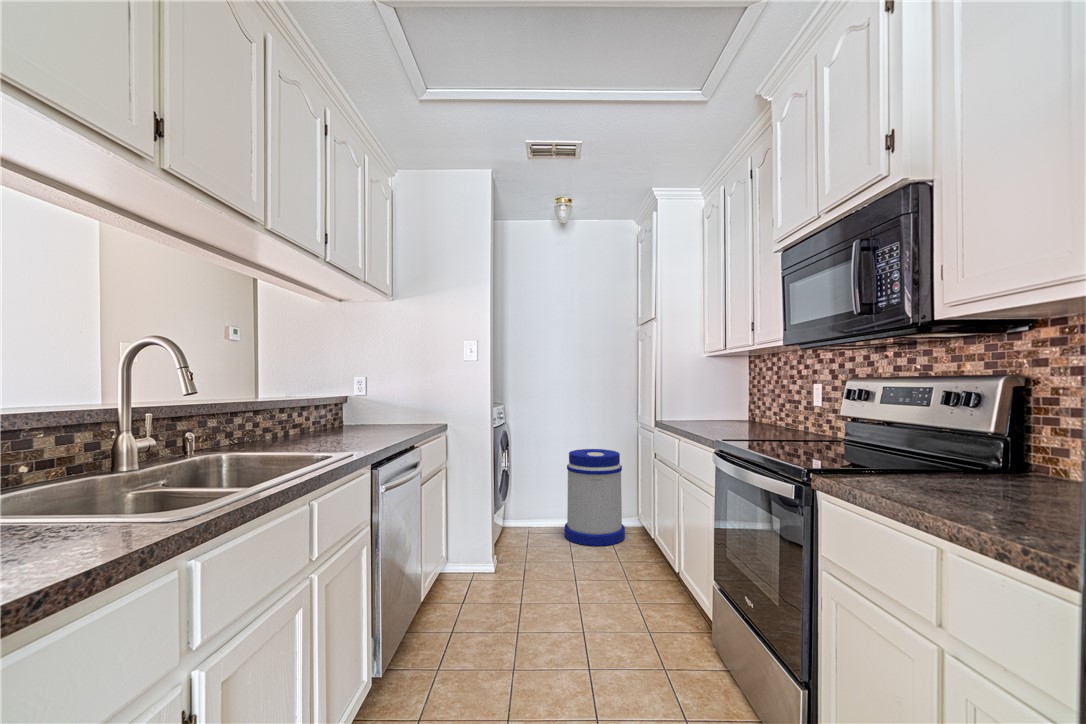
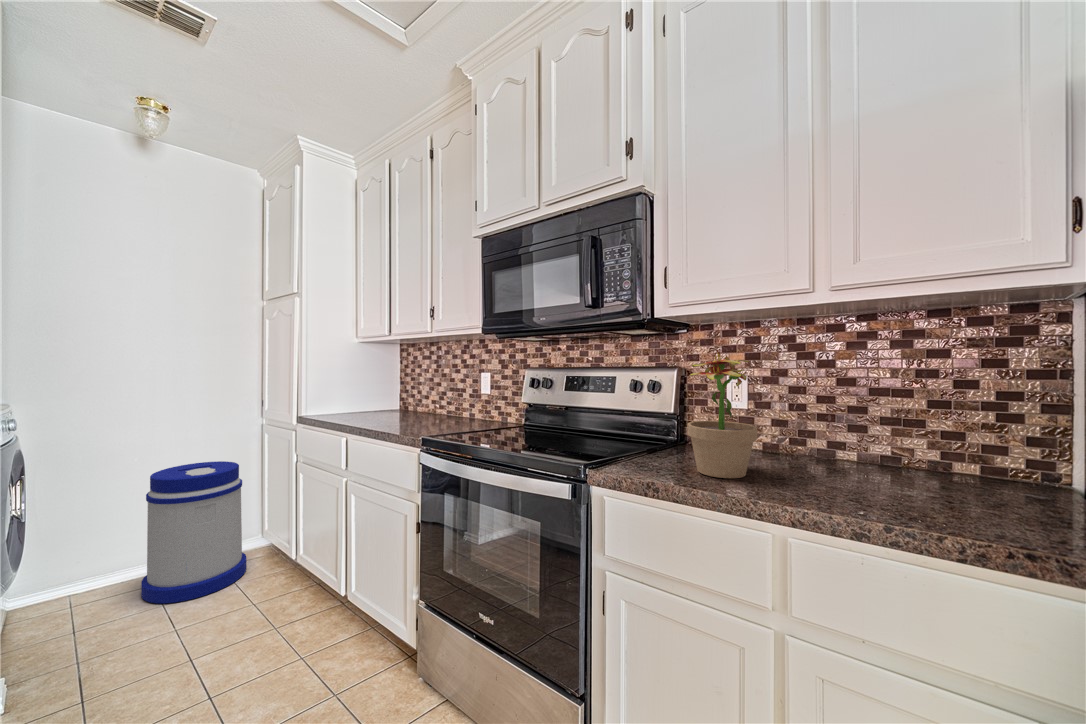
potted plant: none [910,352,1007,500] -> present [687,350,757,478]

